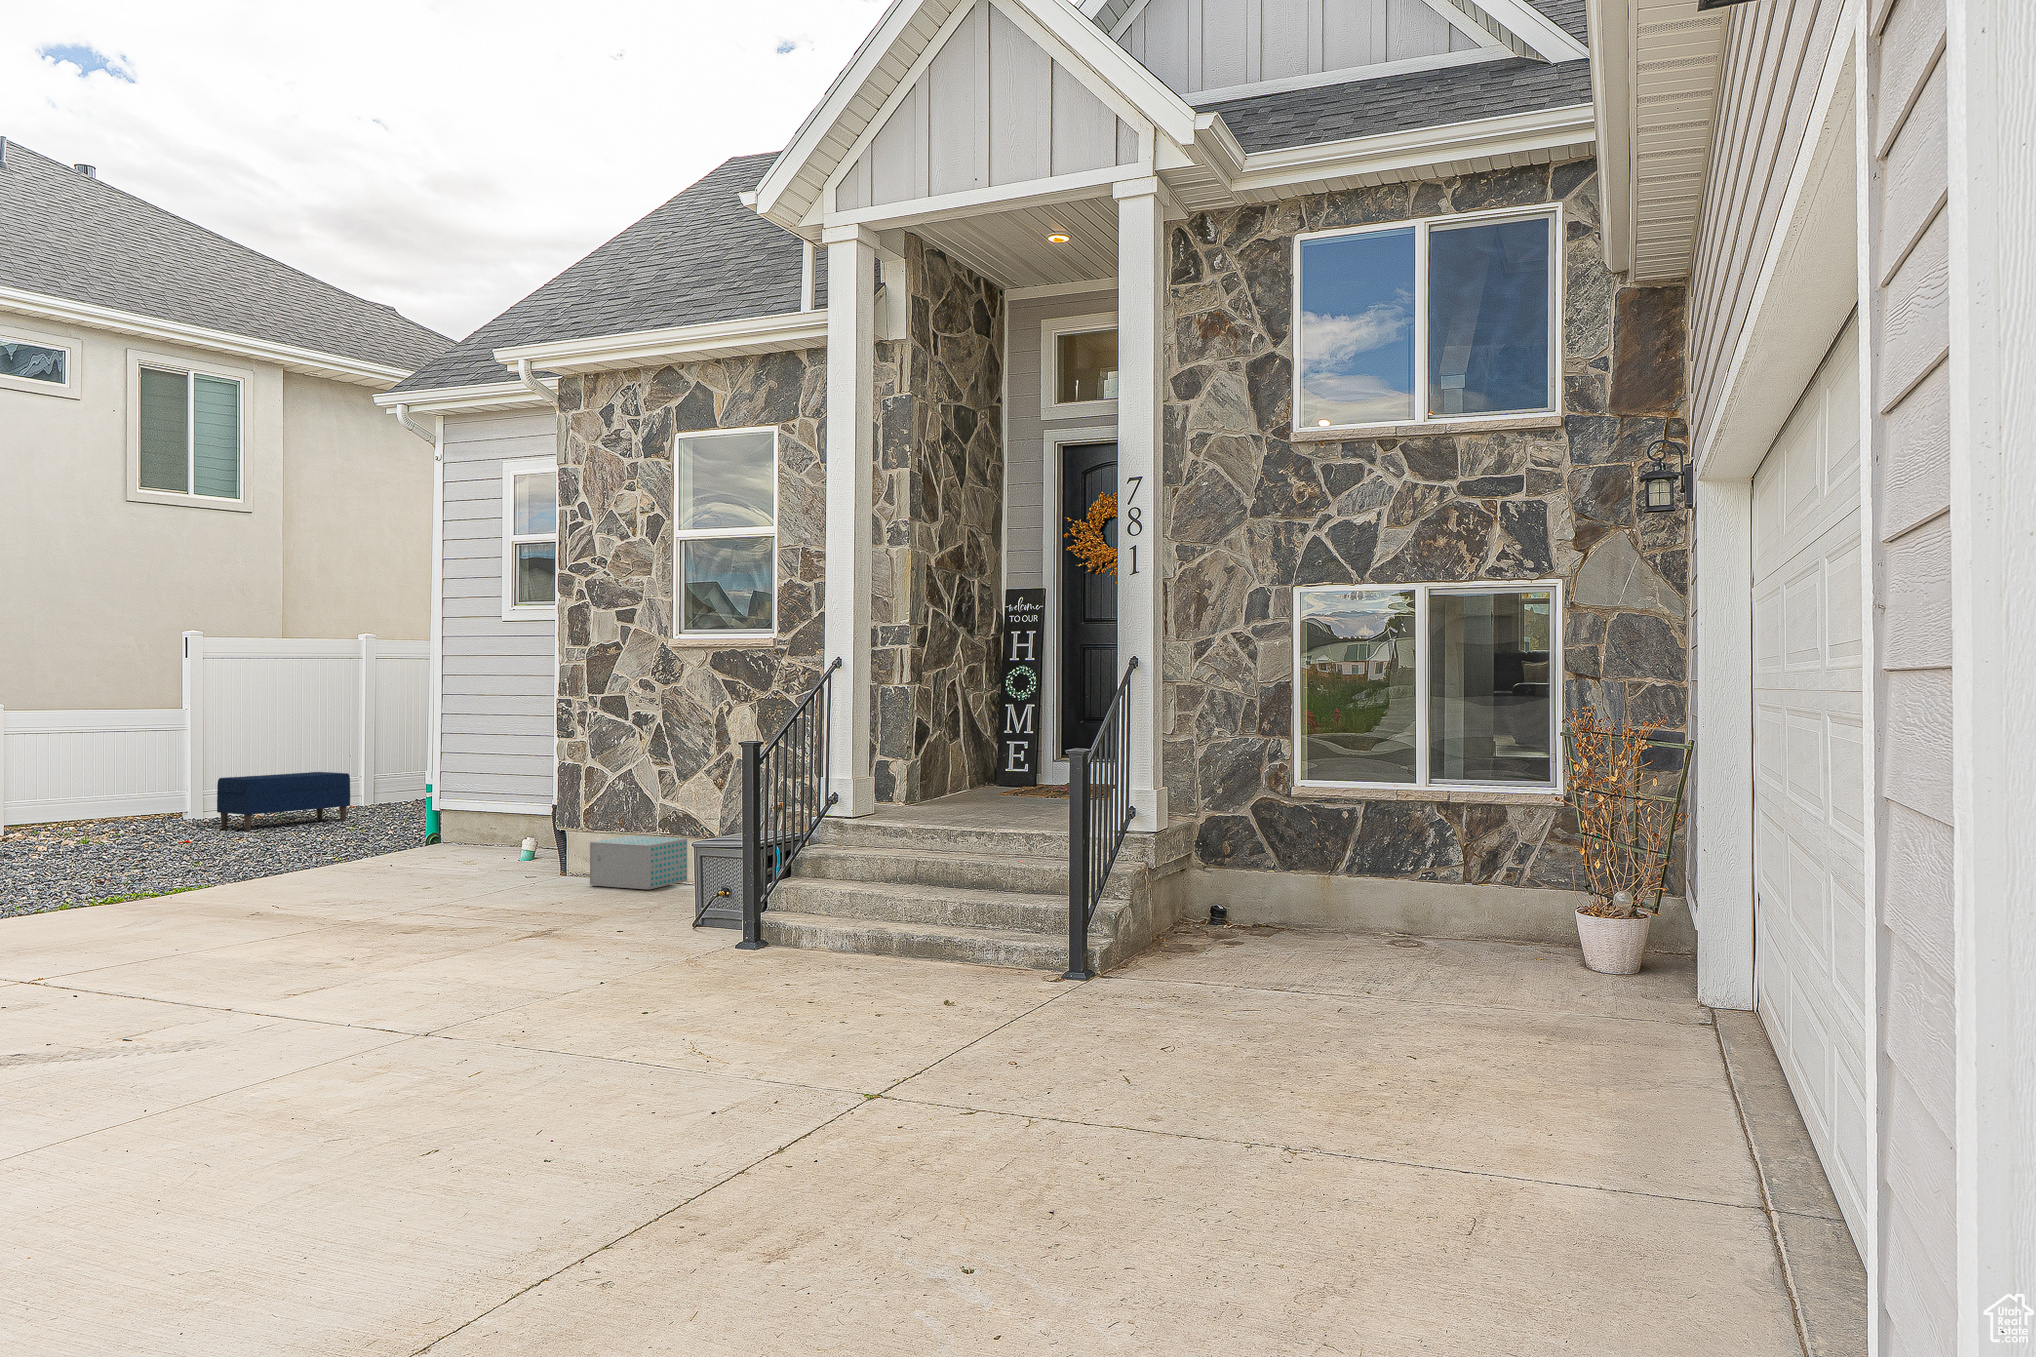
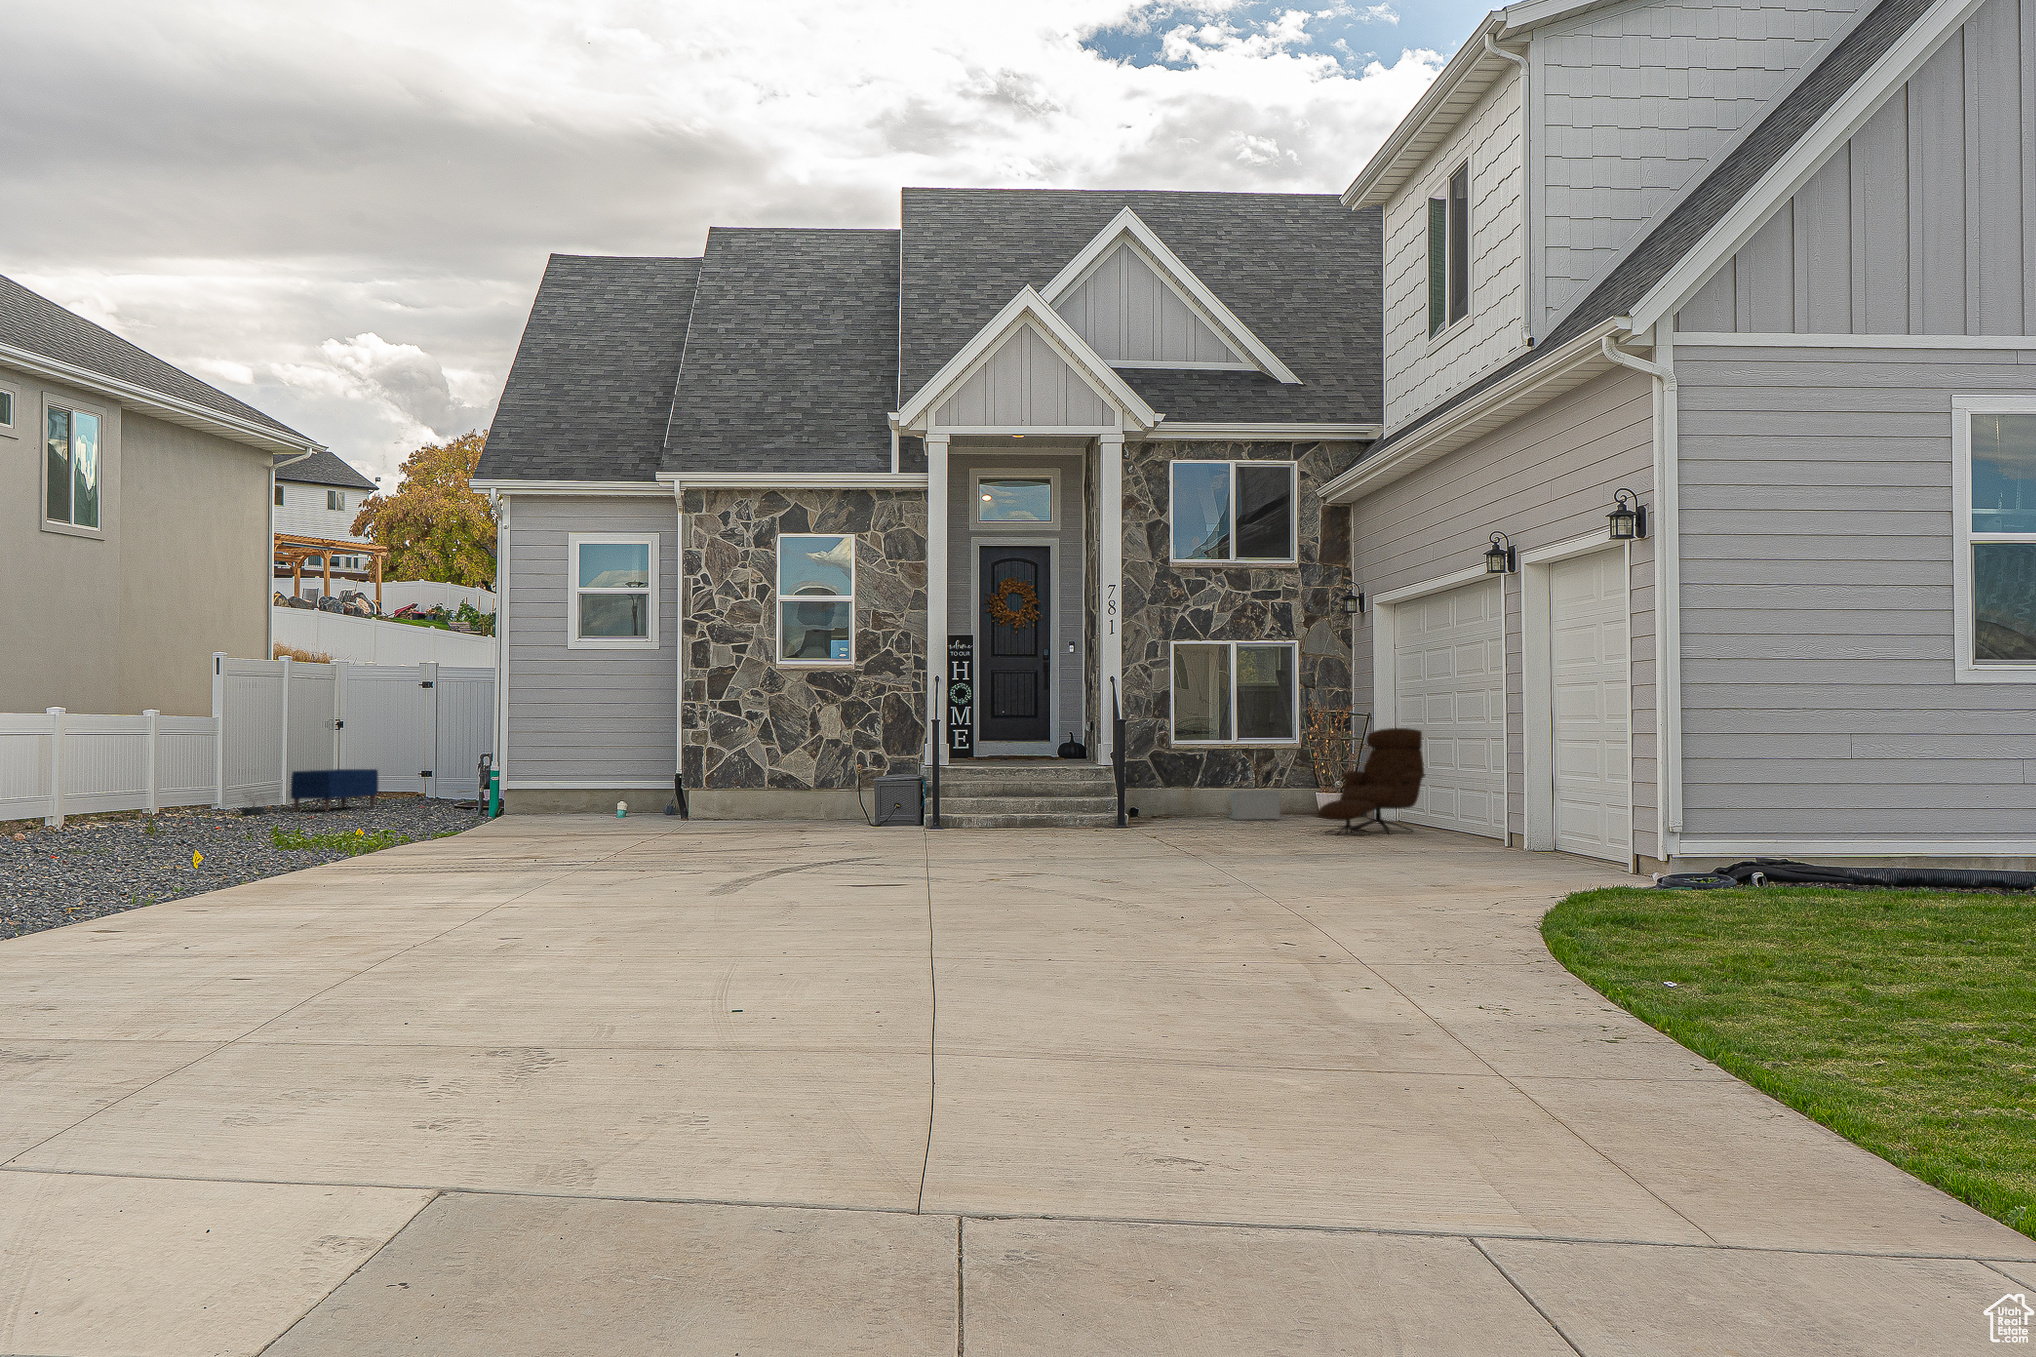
lounge chair: none [1483,792,1810,1098] -> present [1318,728,1425,835]
decorative plant: none [137,801,183,834] -> present [242,791,265,815]
storage box: present [590,836,687,889] -> present [1228,791,1280,820]

